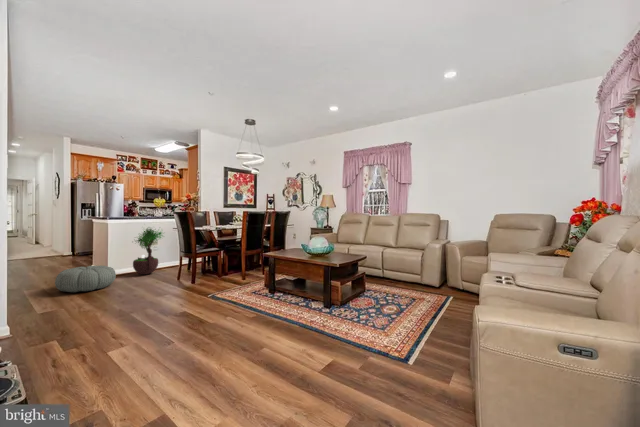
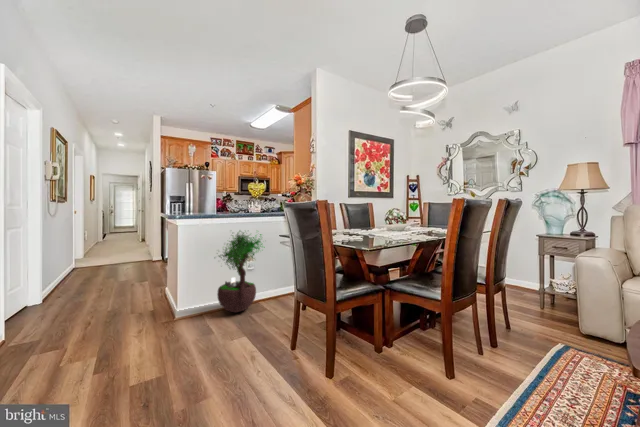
pouf: present [55,266,116,292] -> none [77,302,185,366]

